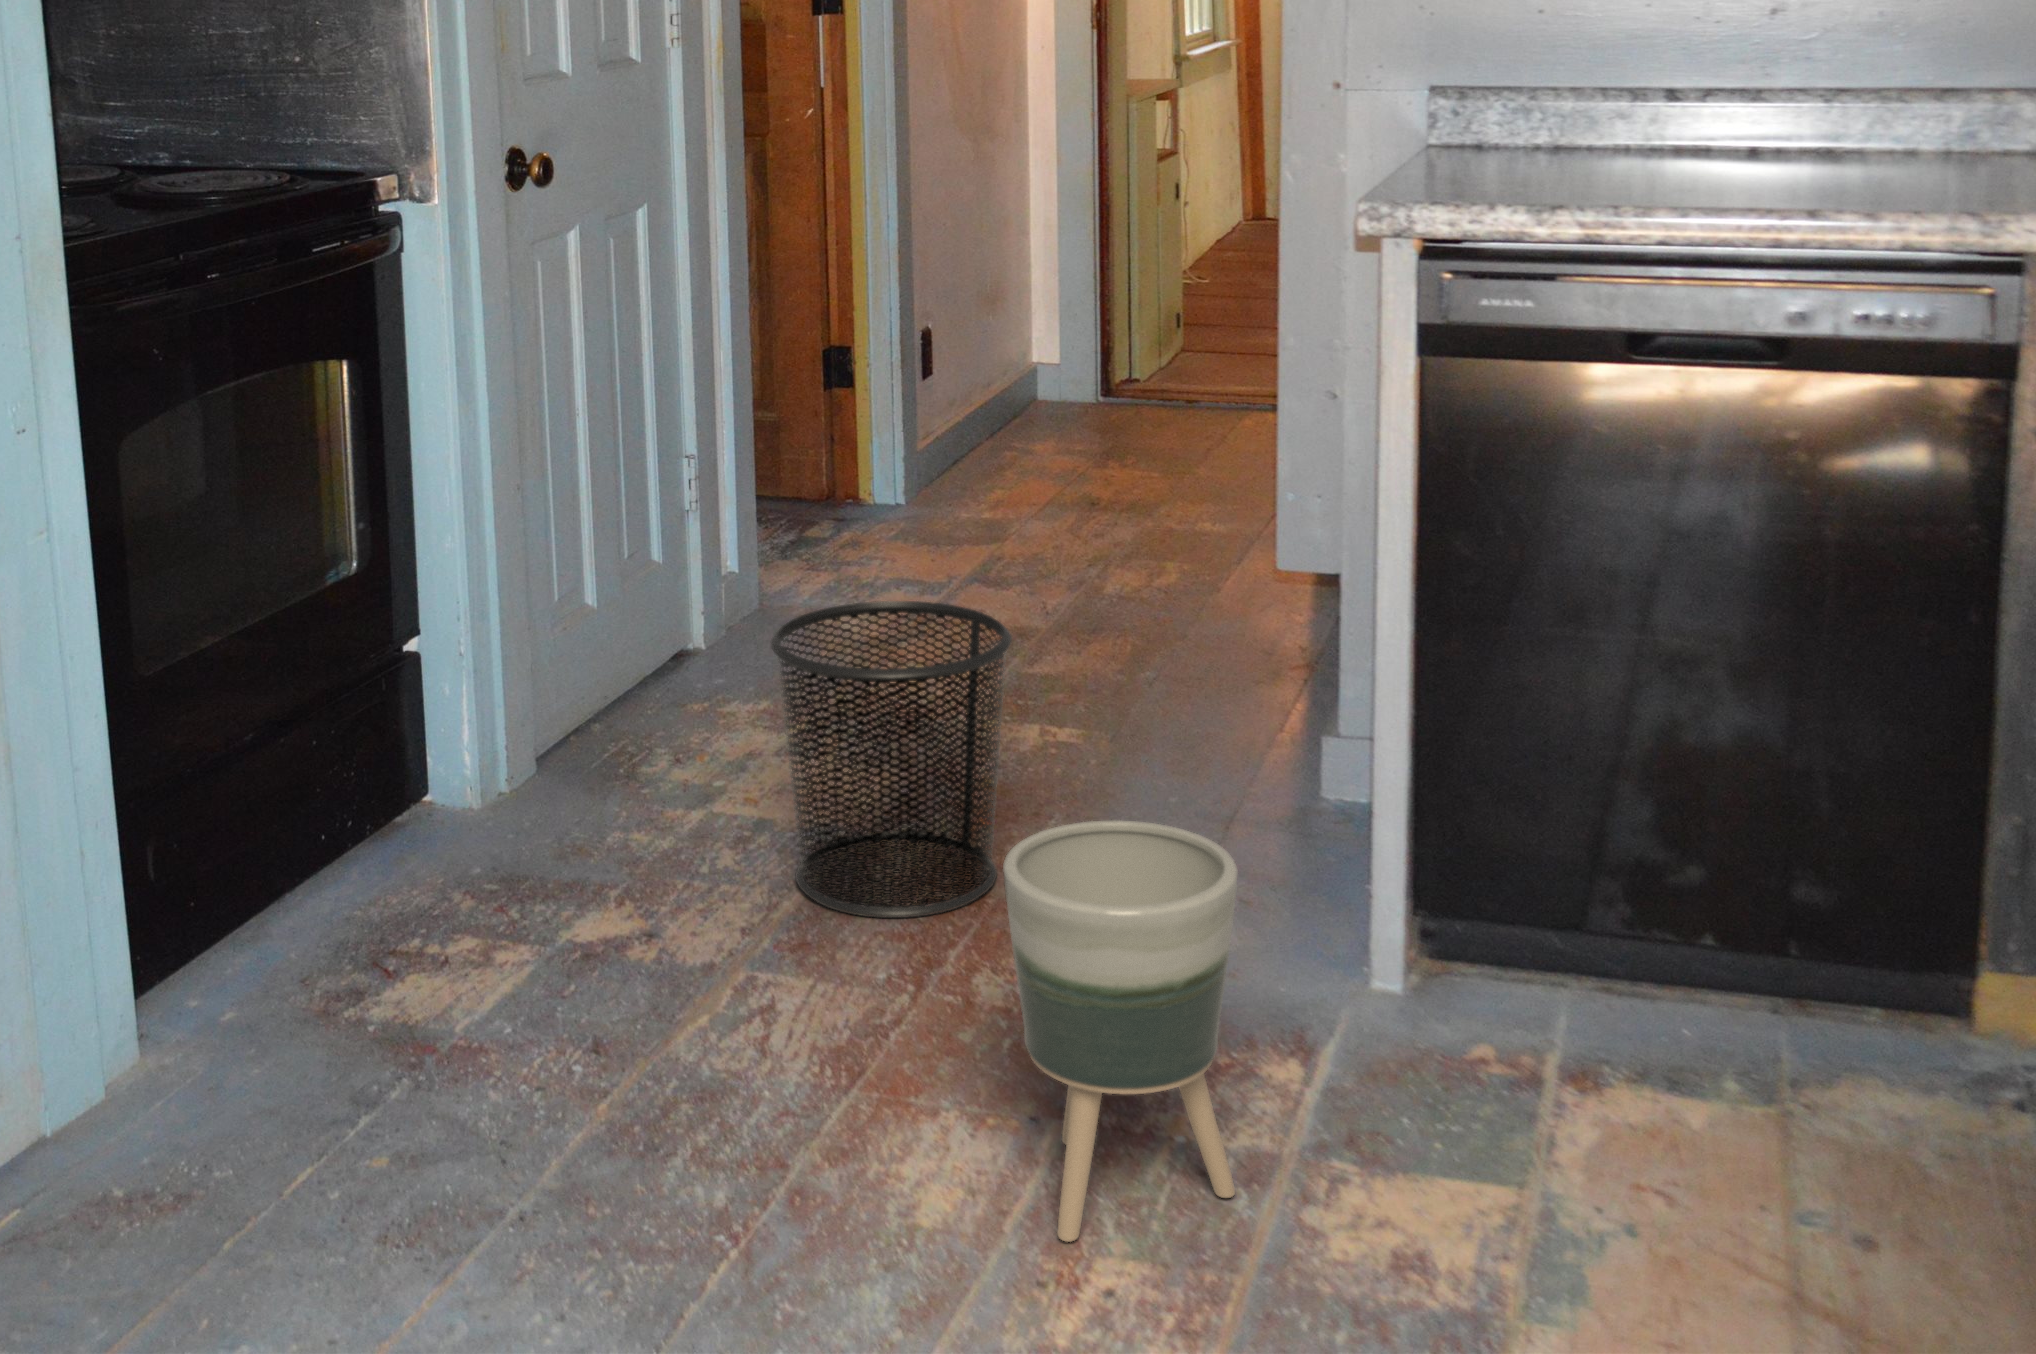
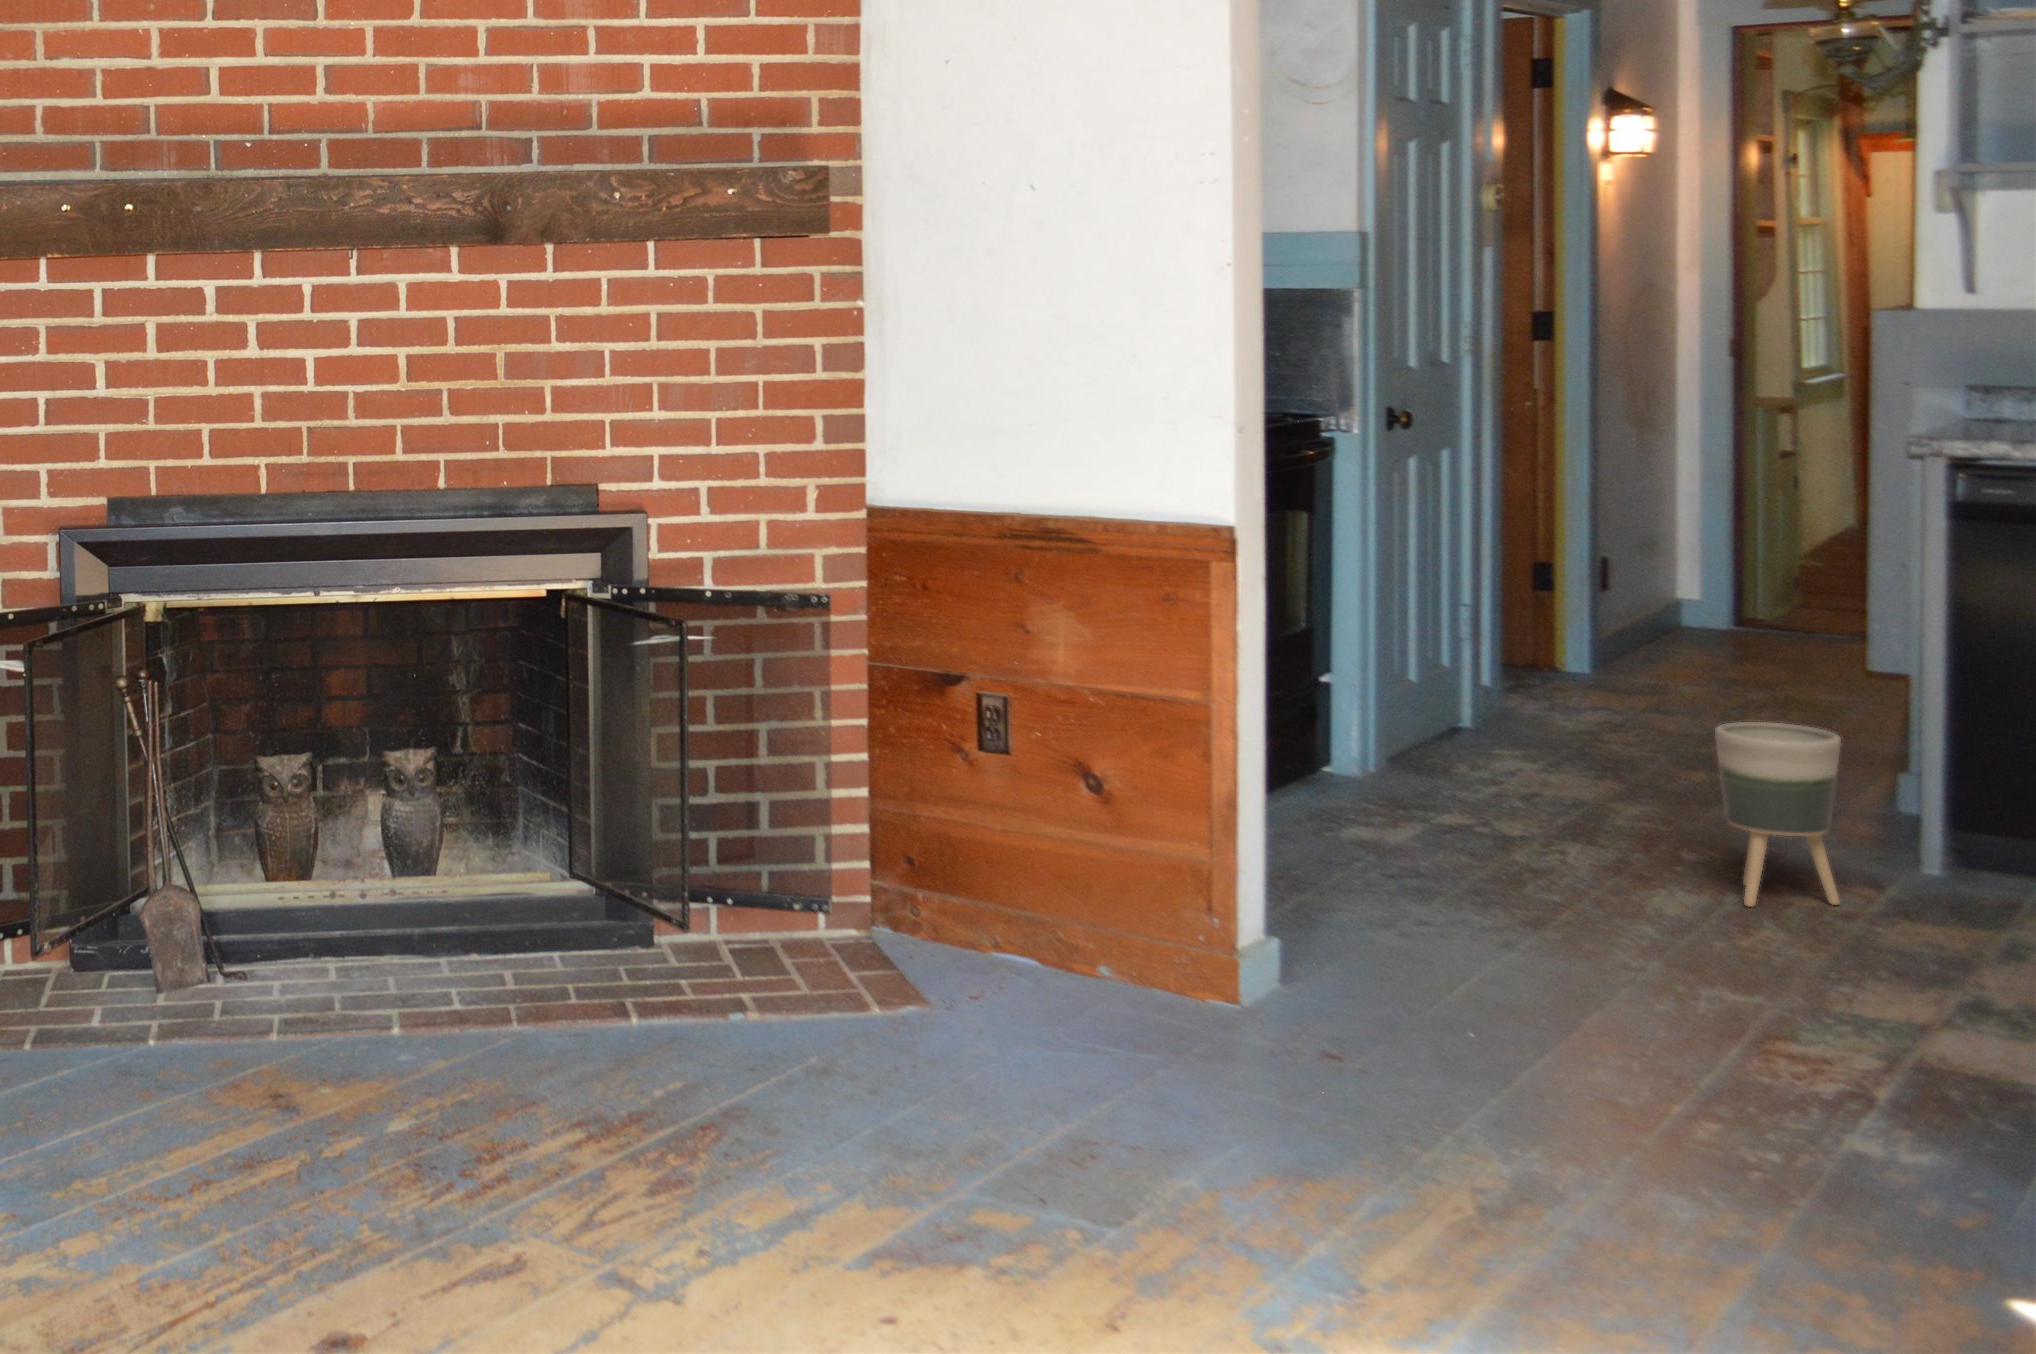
waste bin: present [771,601,1012,918] -> none [1556,660,1702,822]

